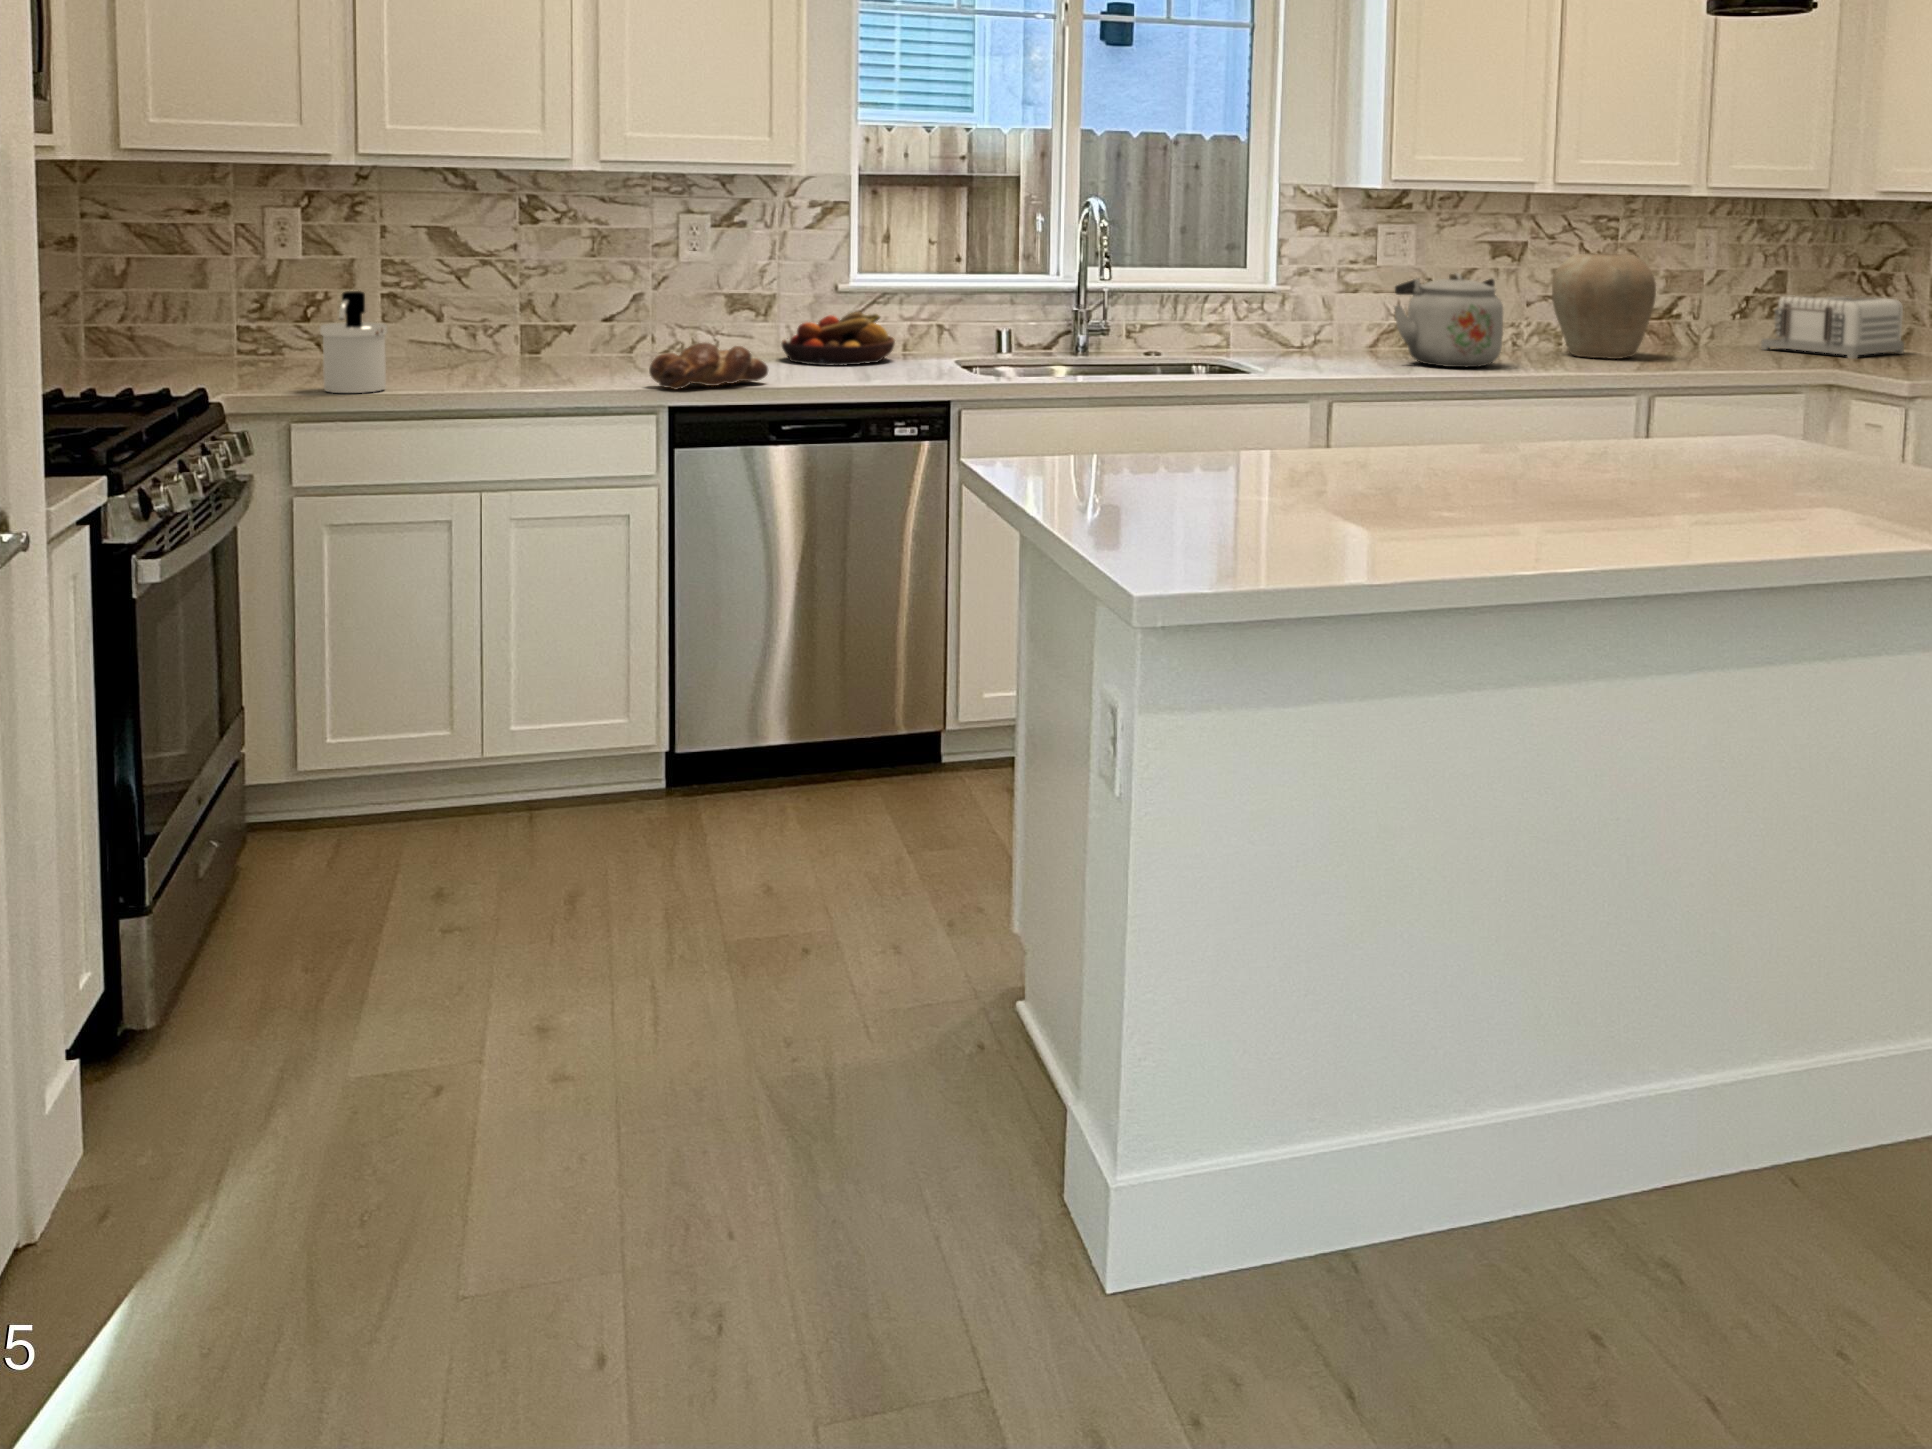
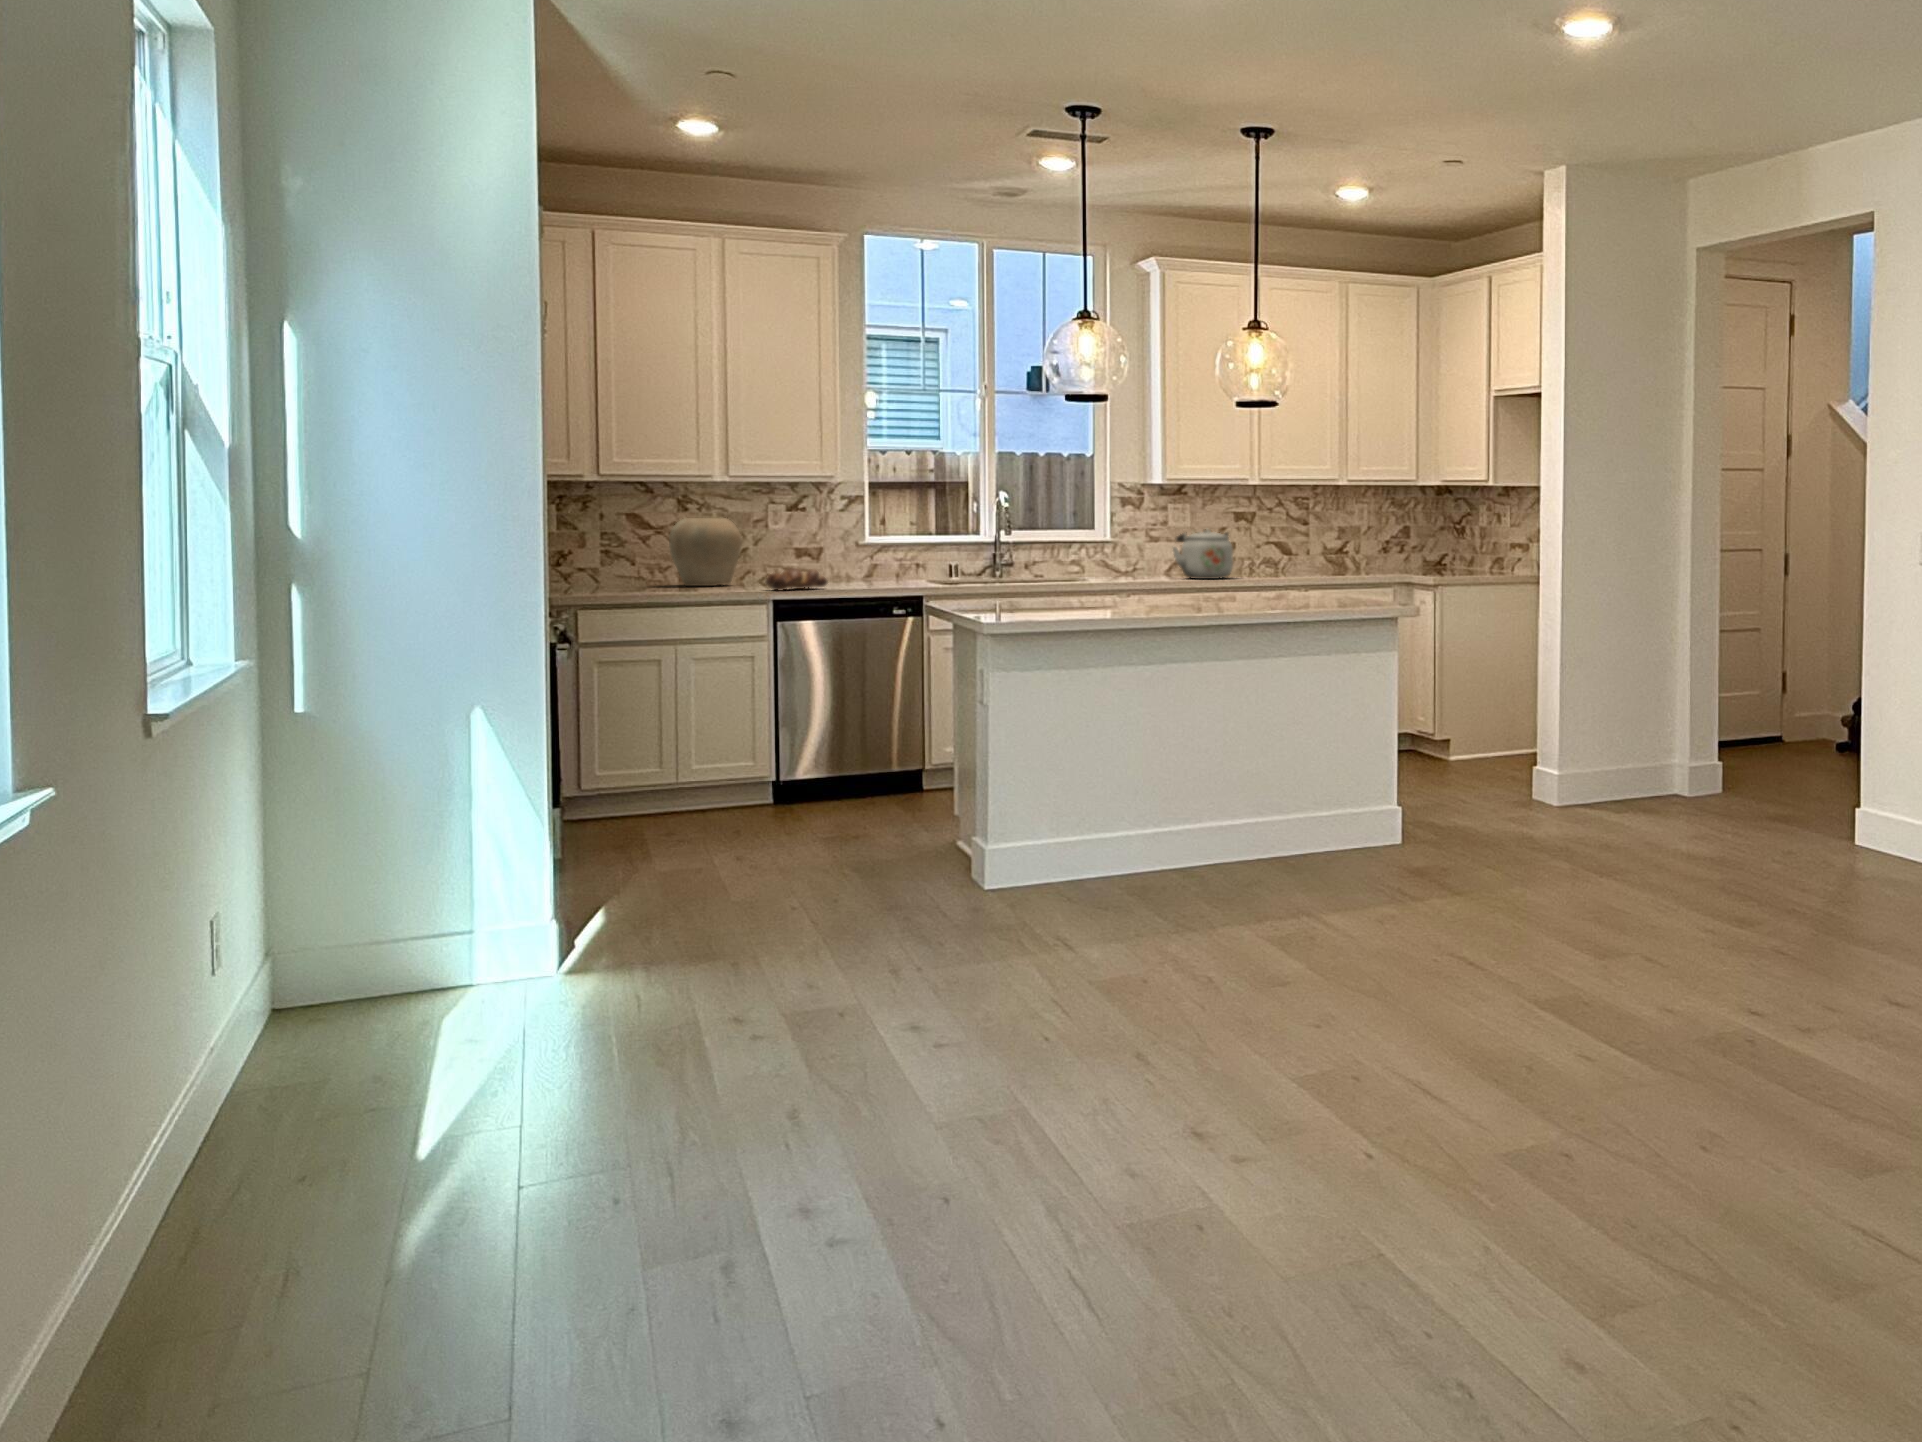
vase: present [1552,254,1656,359] -> present [669,518,742,586]
soap dispenser: present [320,291,387,393] -> none [594,543,628,594]
toaster: present [1761,295,1904,359] -> none [1398,540,1474,574]
fruit bowl: present [781,312,895,366] -> none [828,556,893,584]

